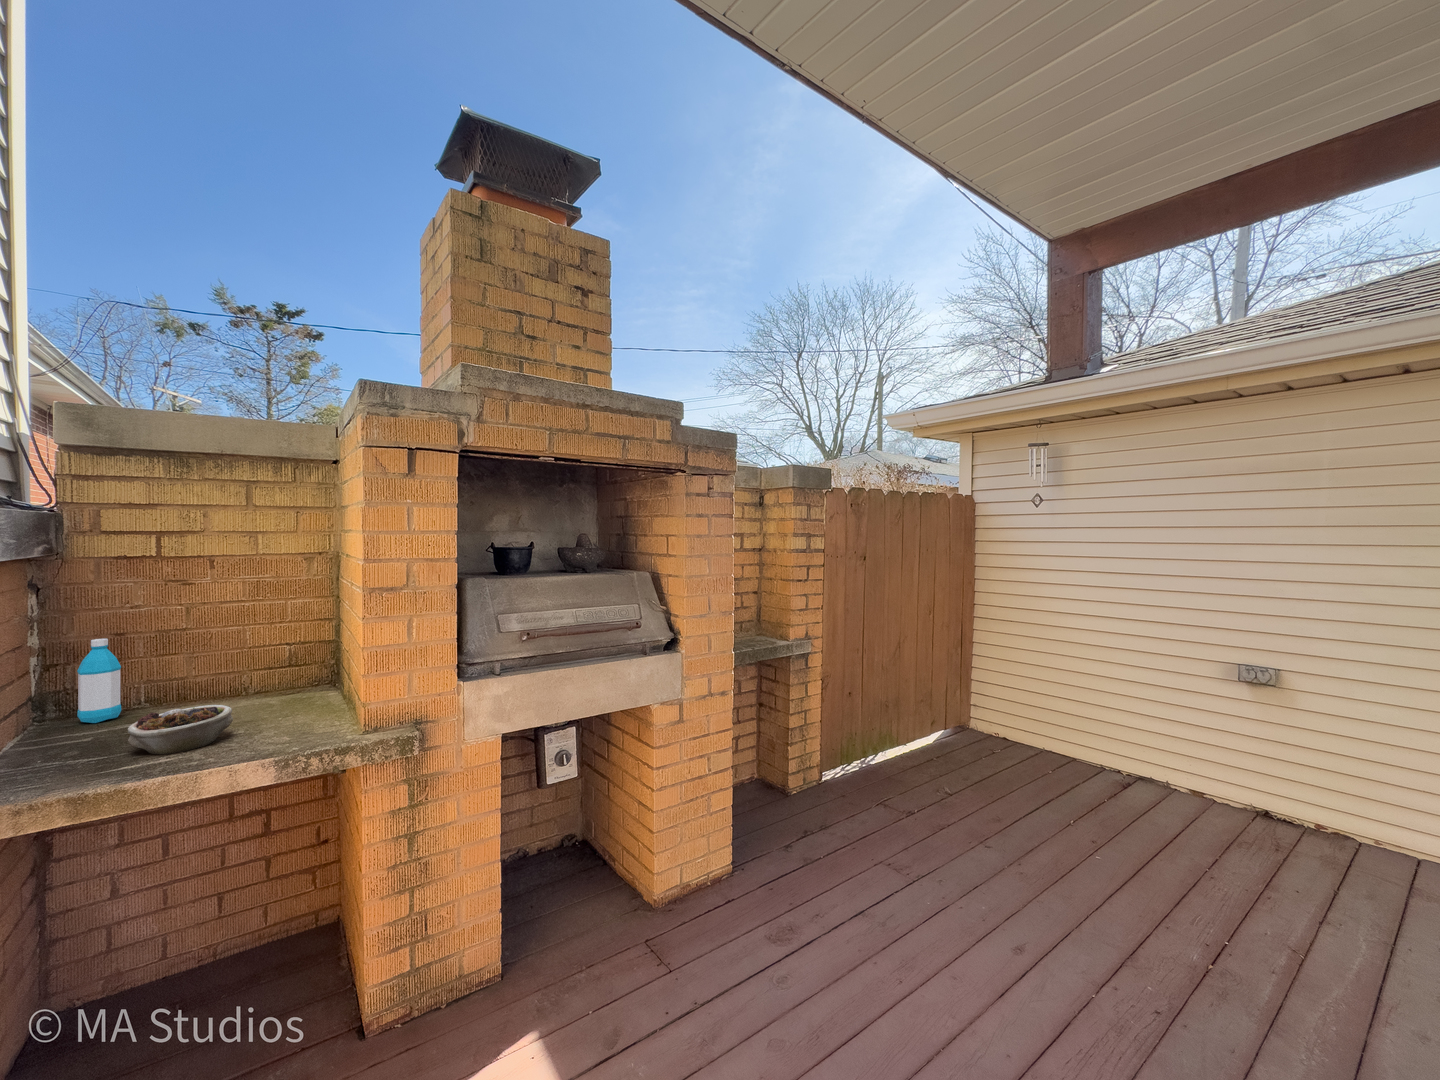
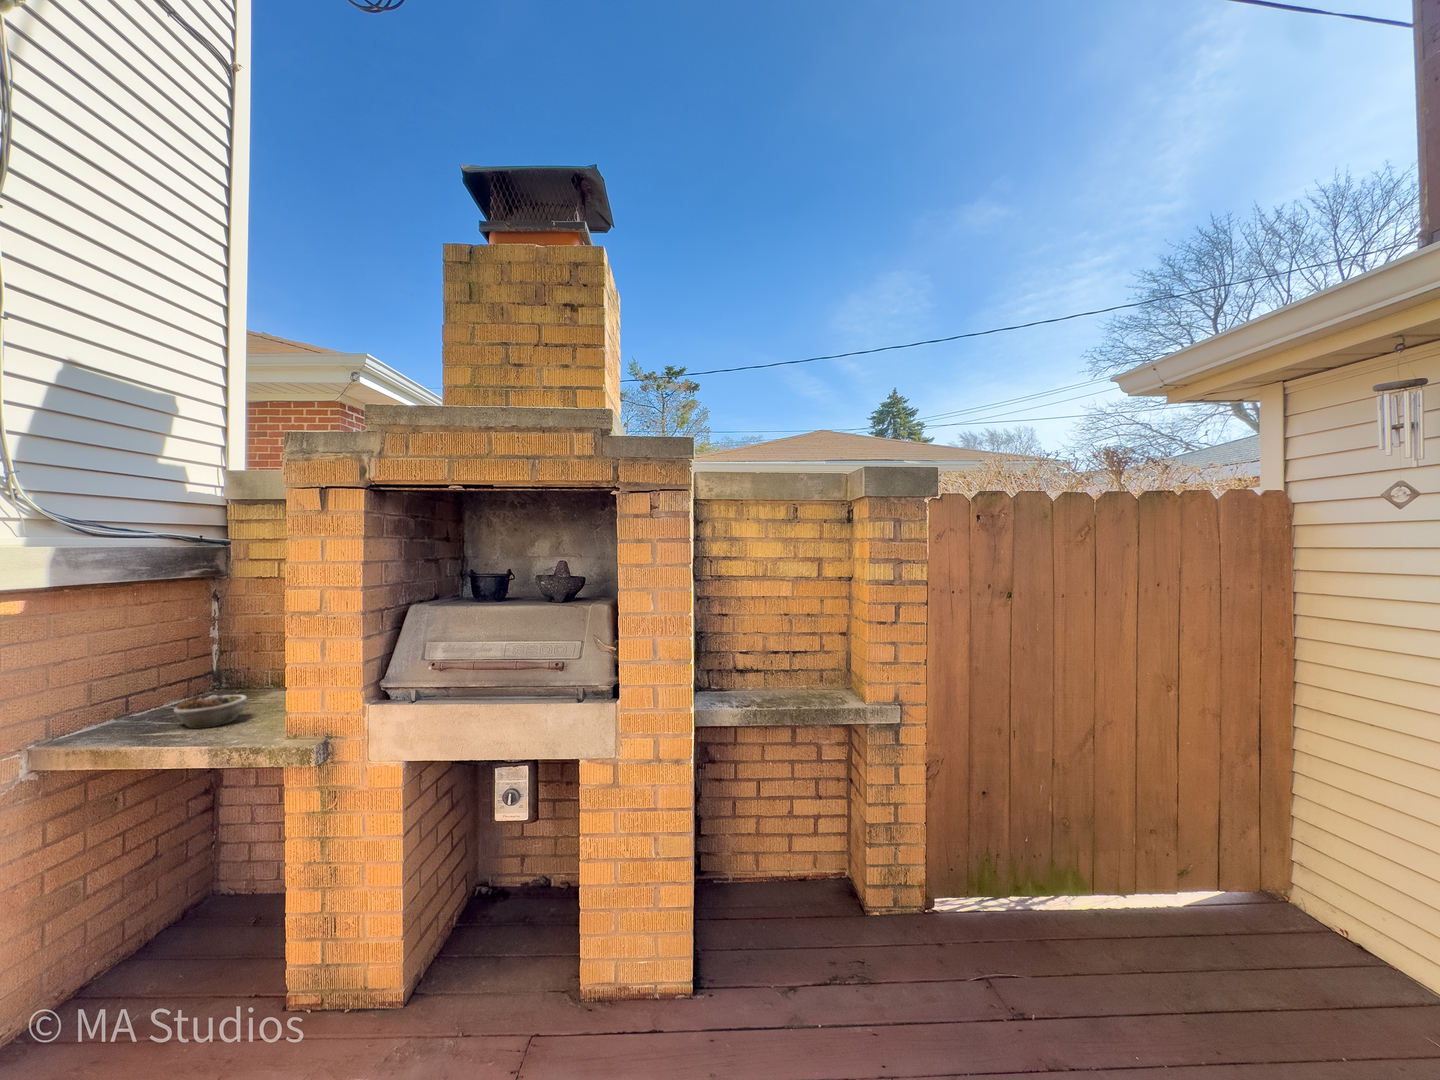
water bottle: present [77,639,121,723] -> none [226,635,253,695]

